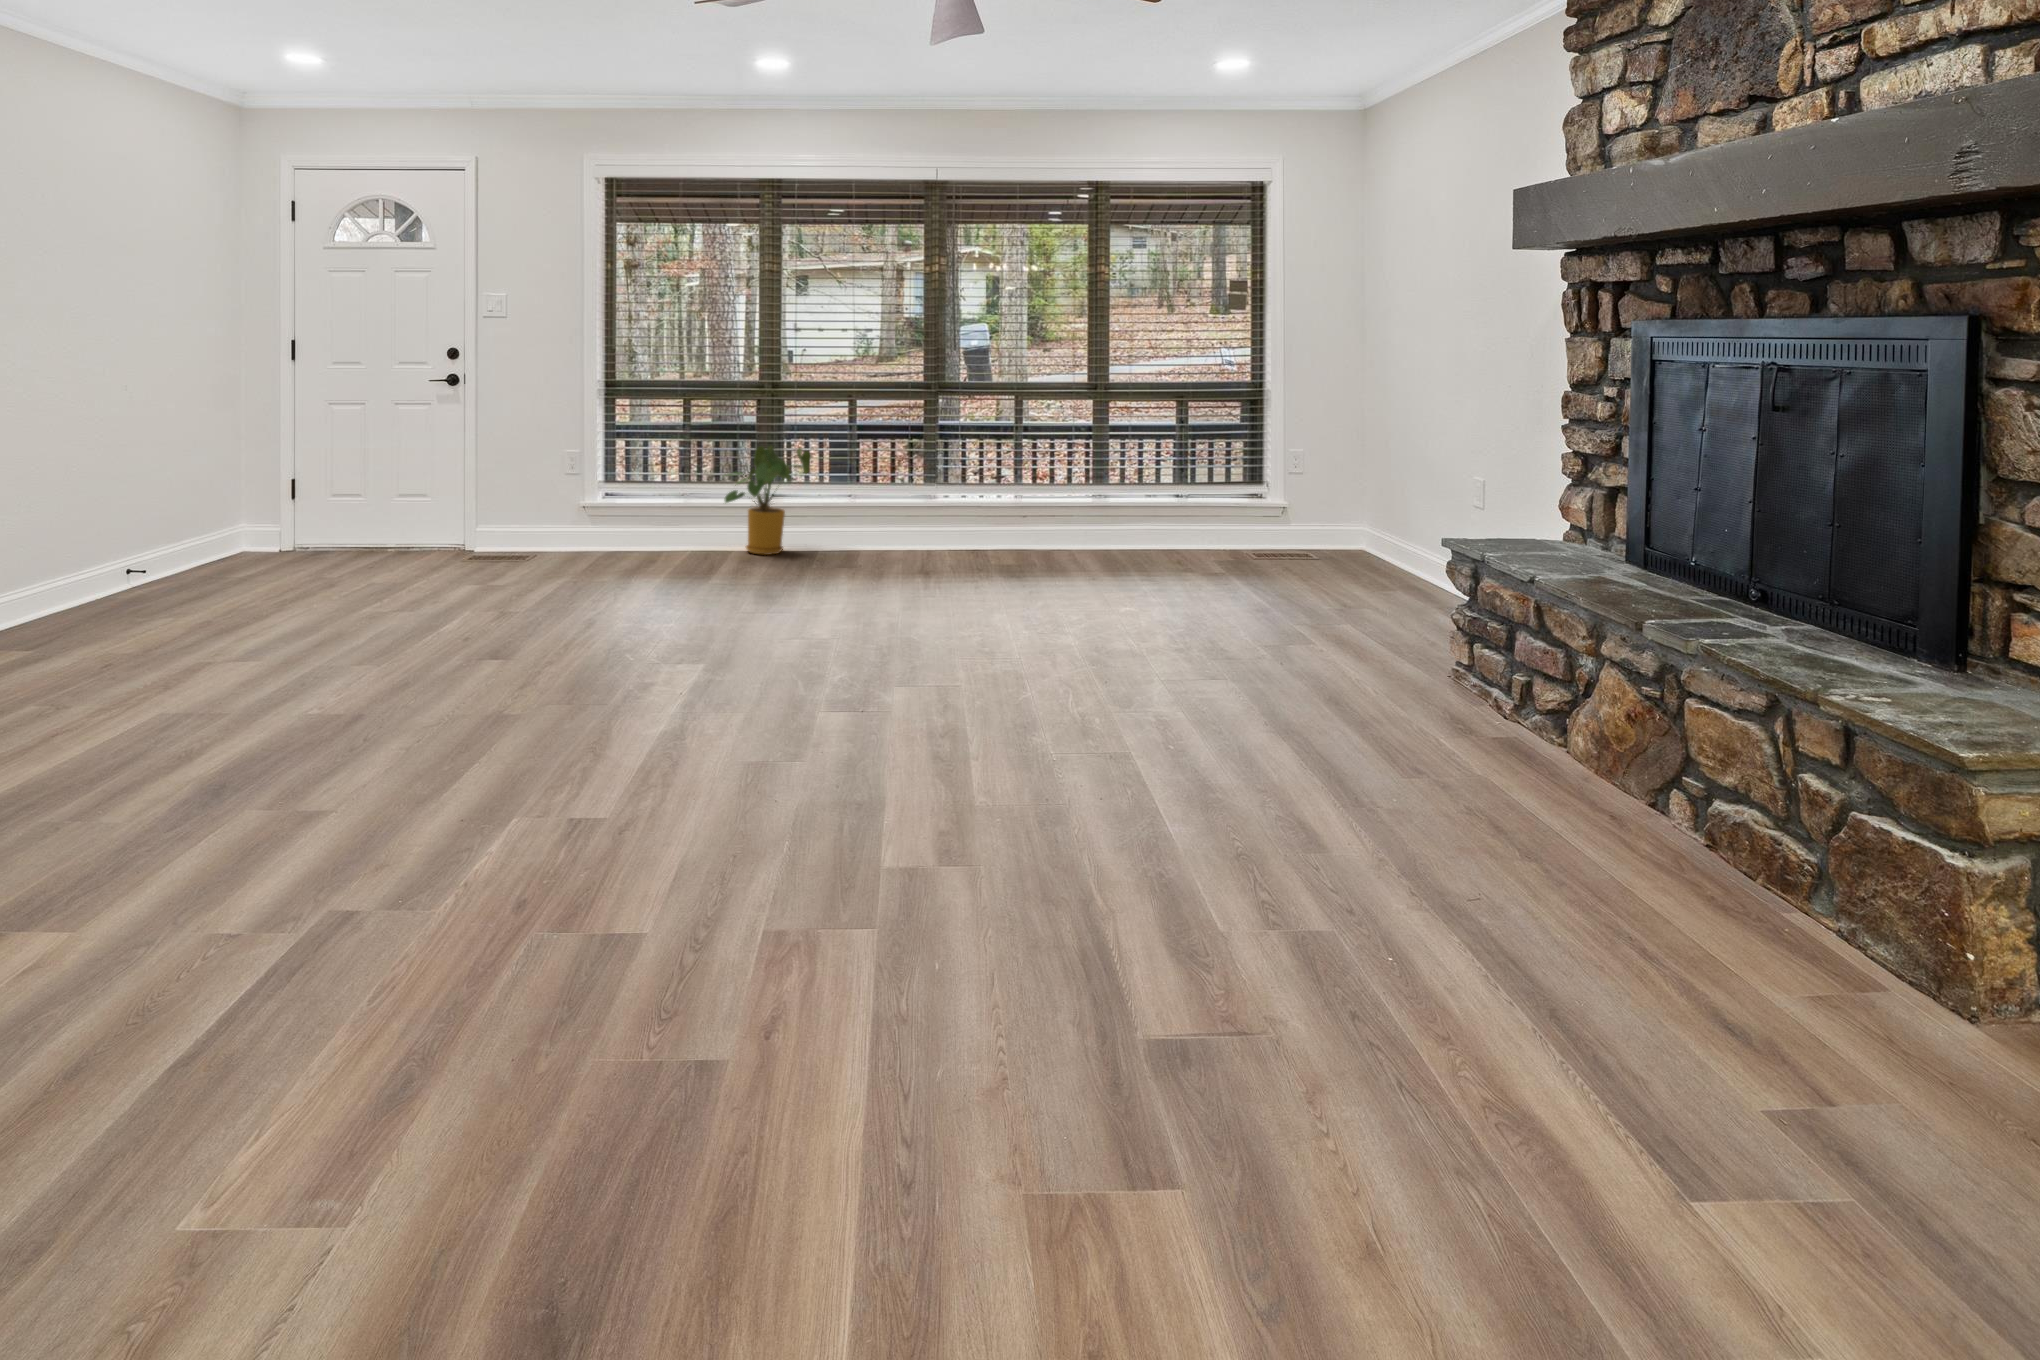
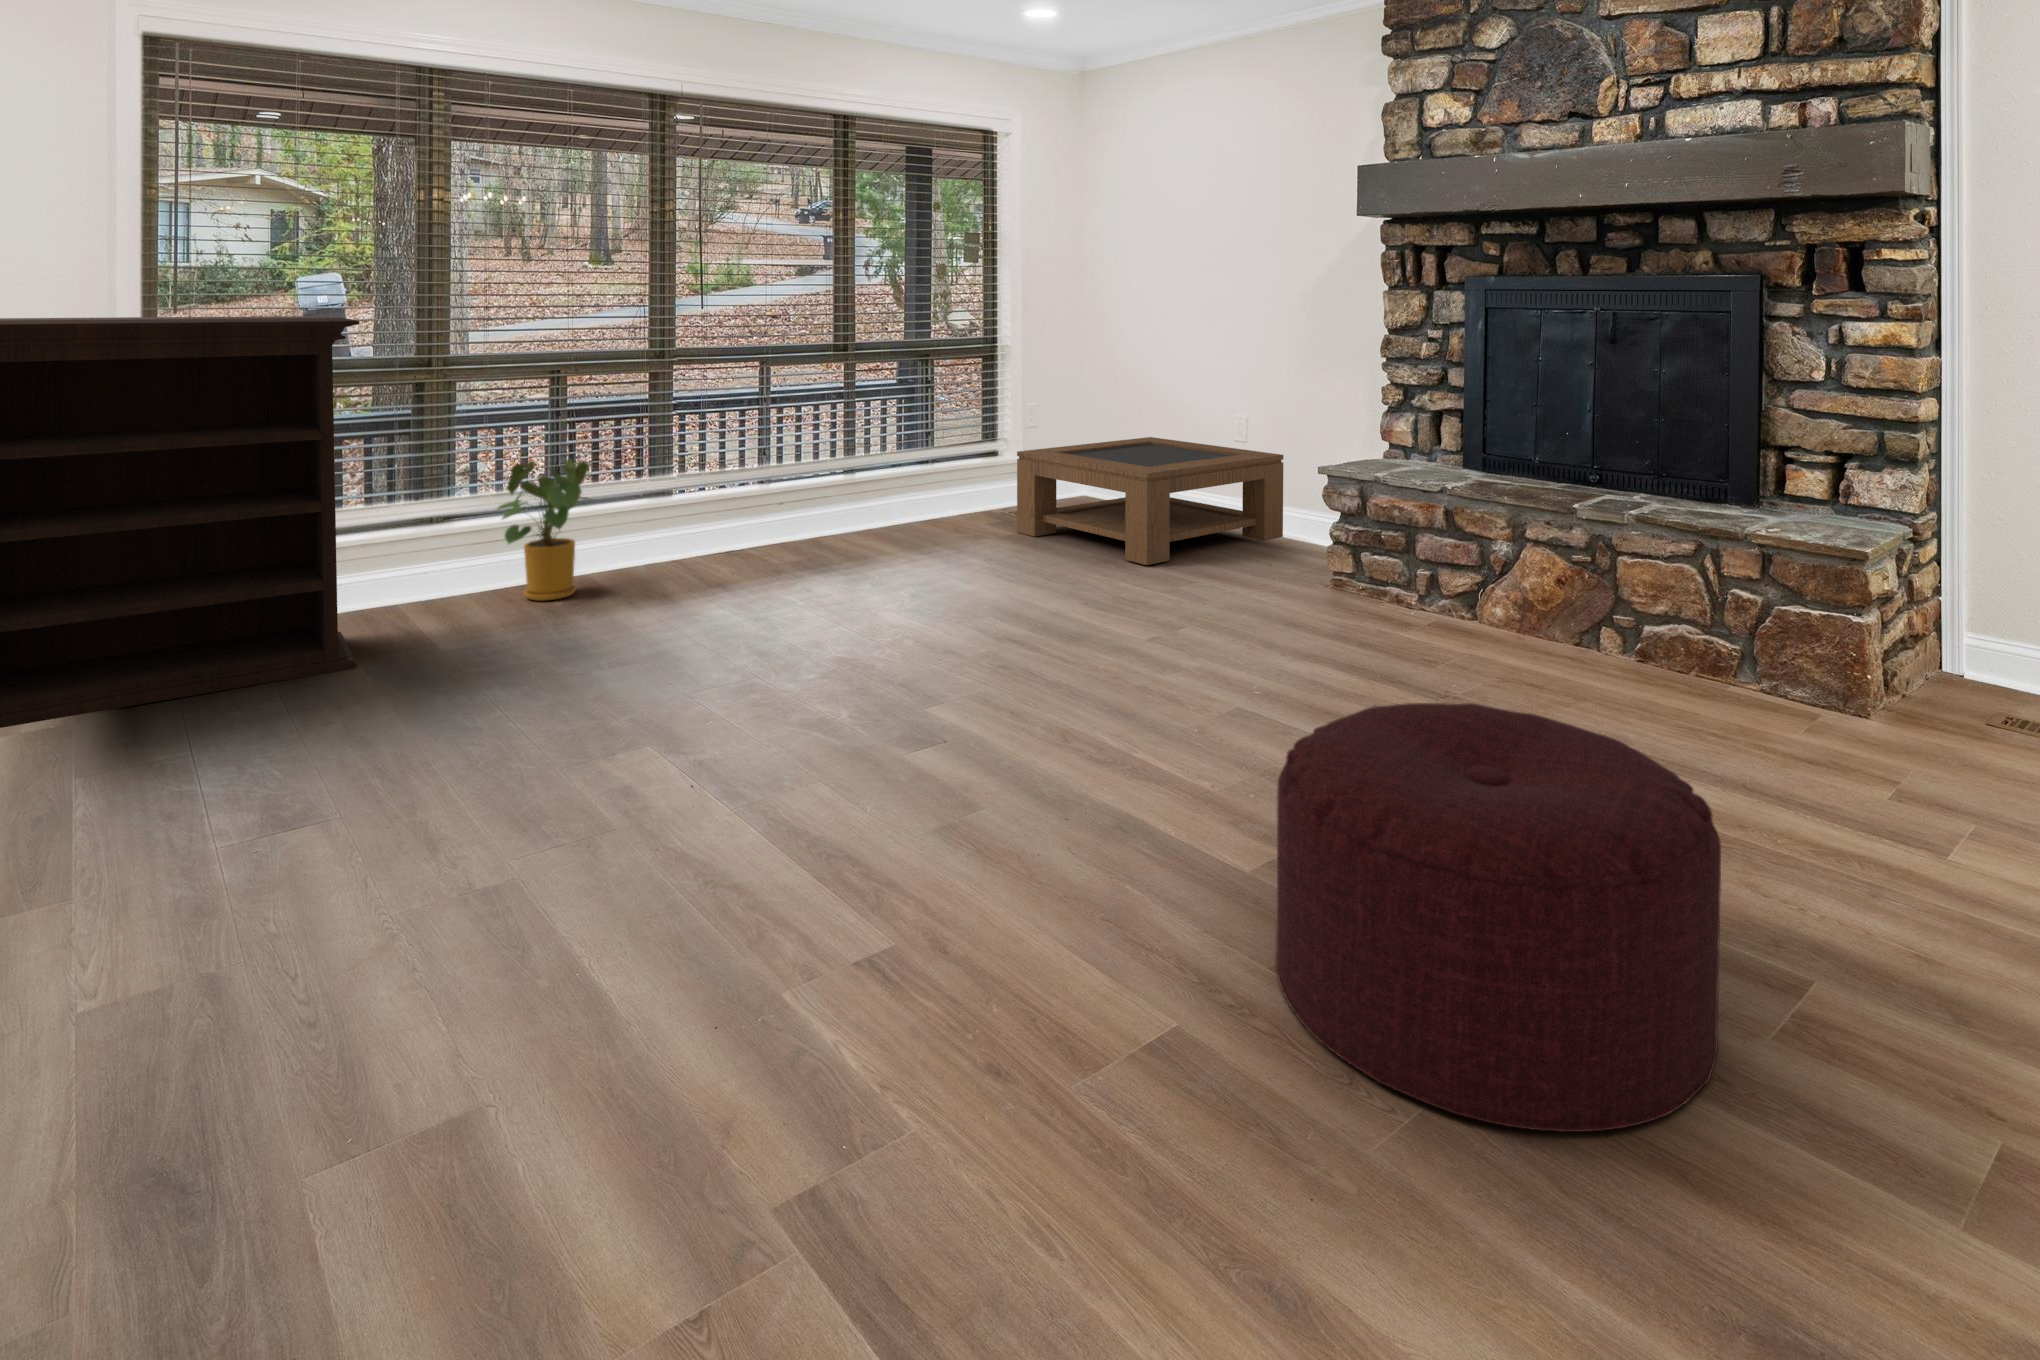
bookshelf: none [372,310,635,568] -> present [0,316,359,728]
coffee table: none [1195,495,1489,635] -> present [1017,437,1284,565]
ottoman: none [604,702,1046,1145] -> present [1276,703,1721,1132]

